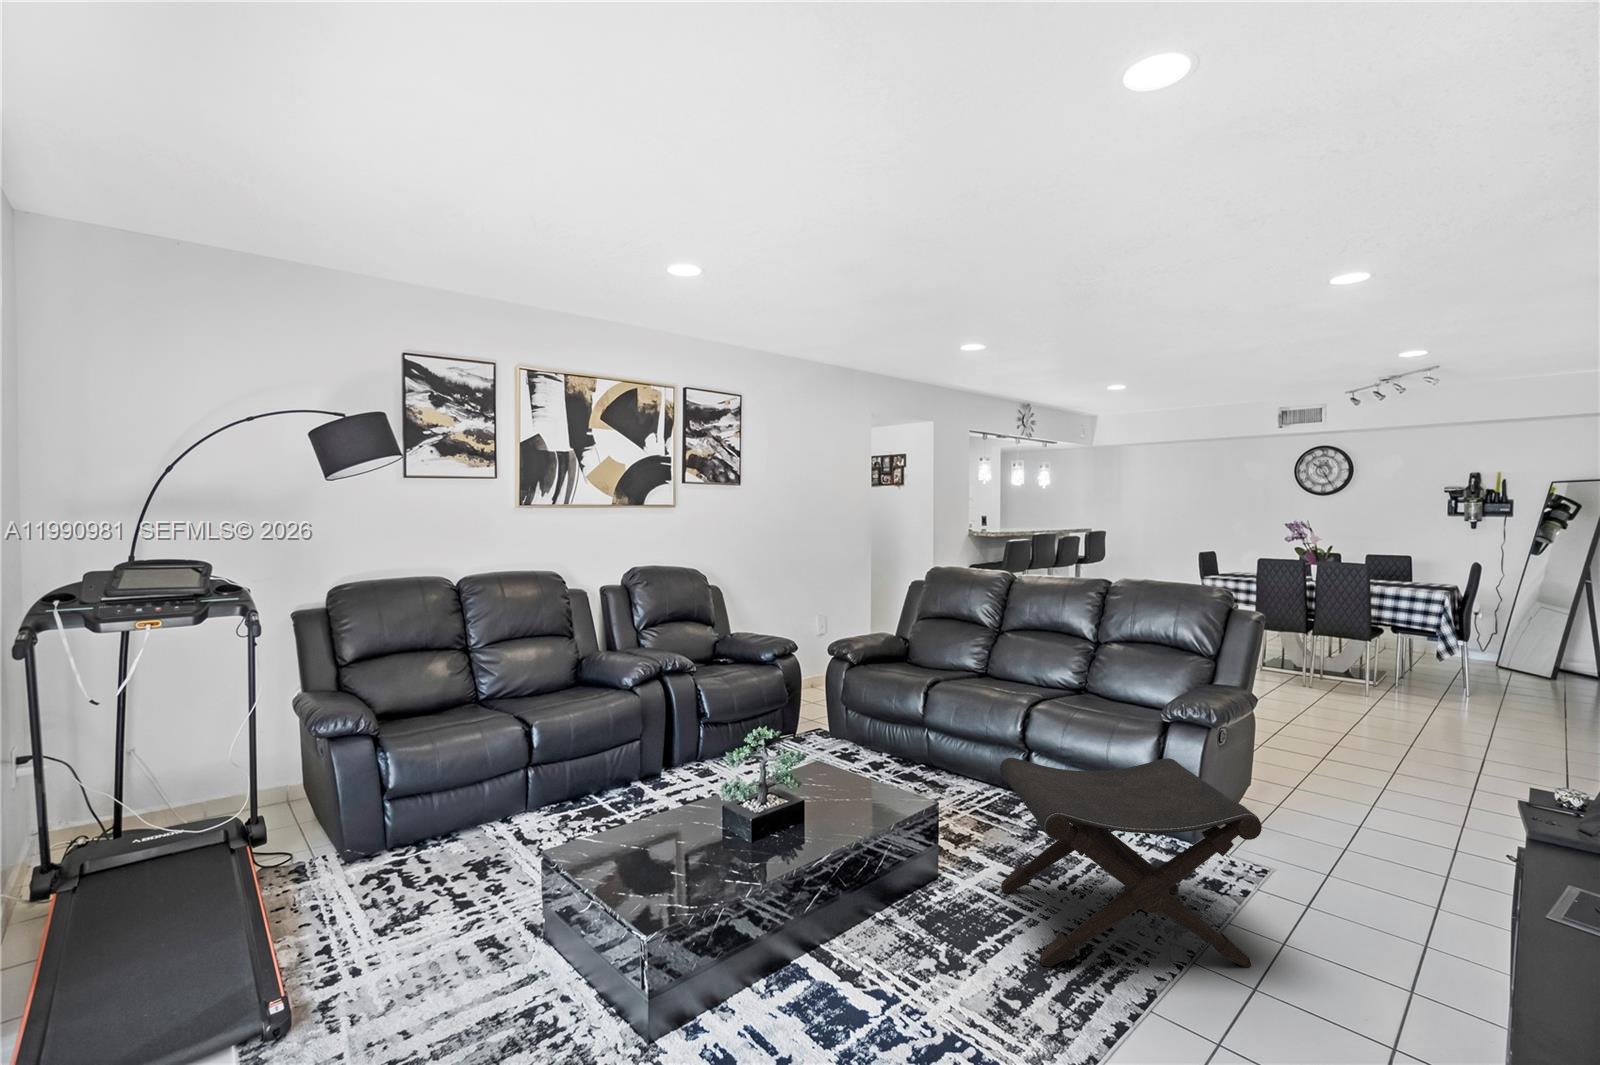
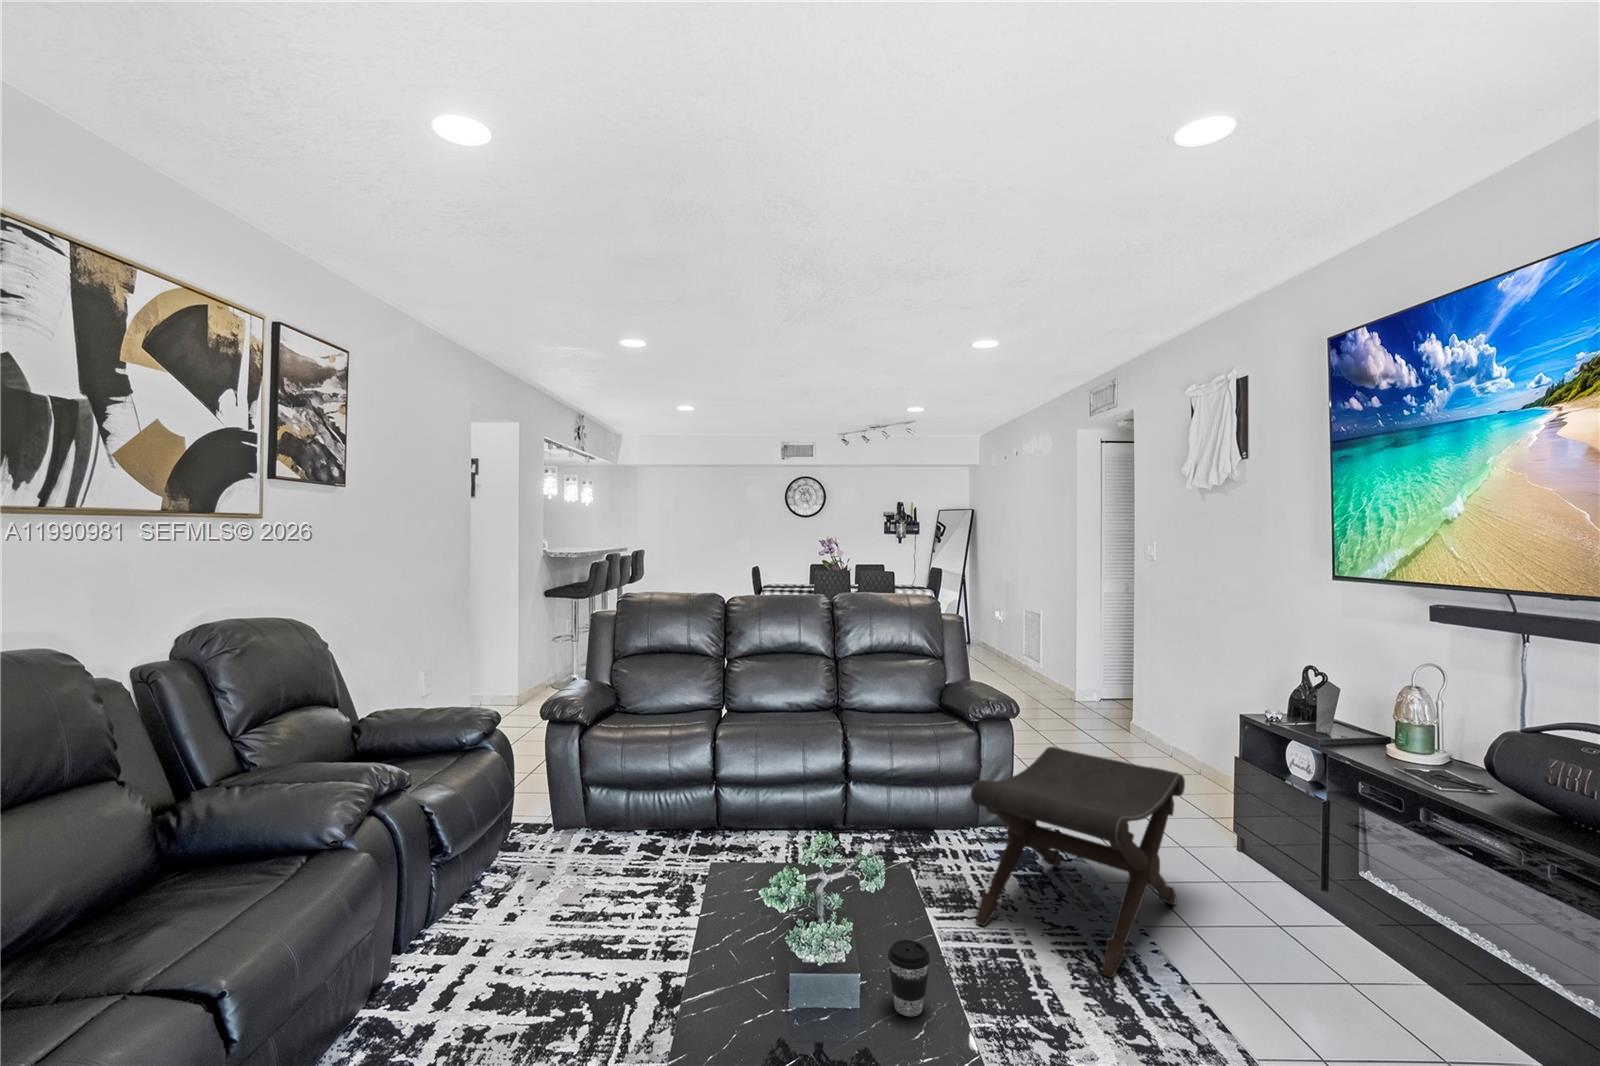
coffee cup: none [739,814,769,864] -> present [888,940,930,1016]

